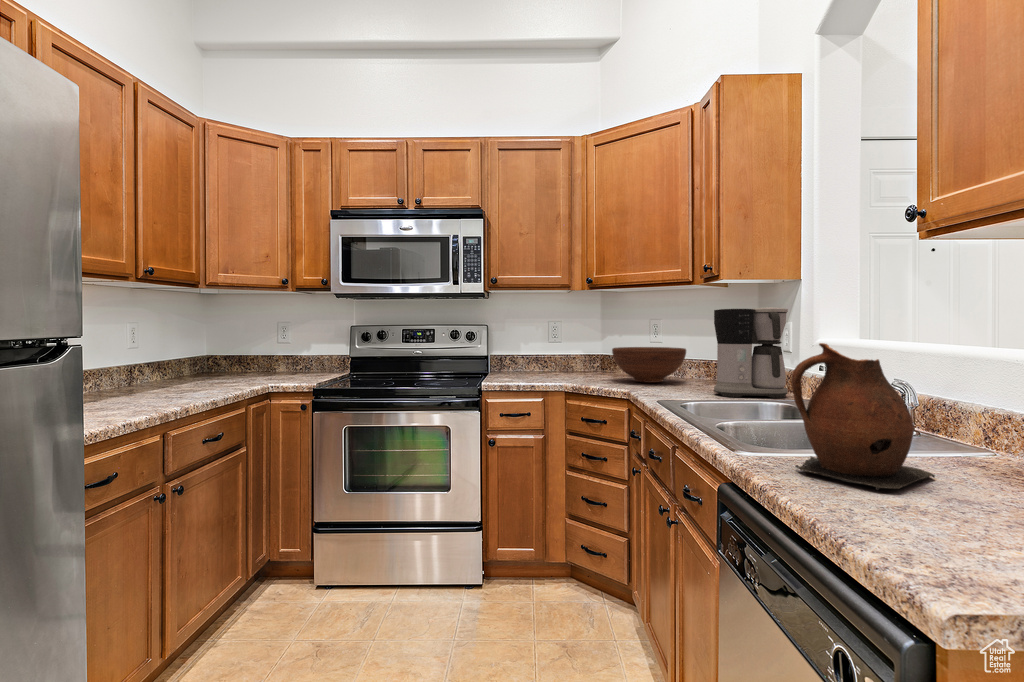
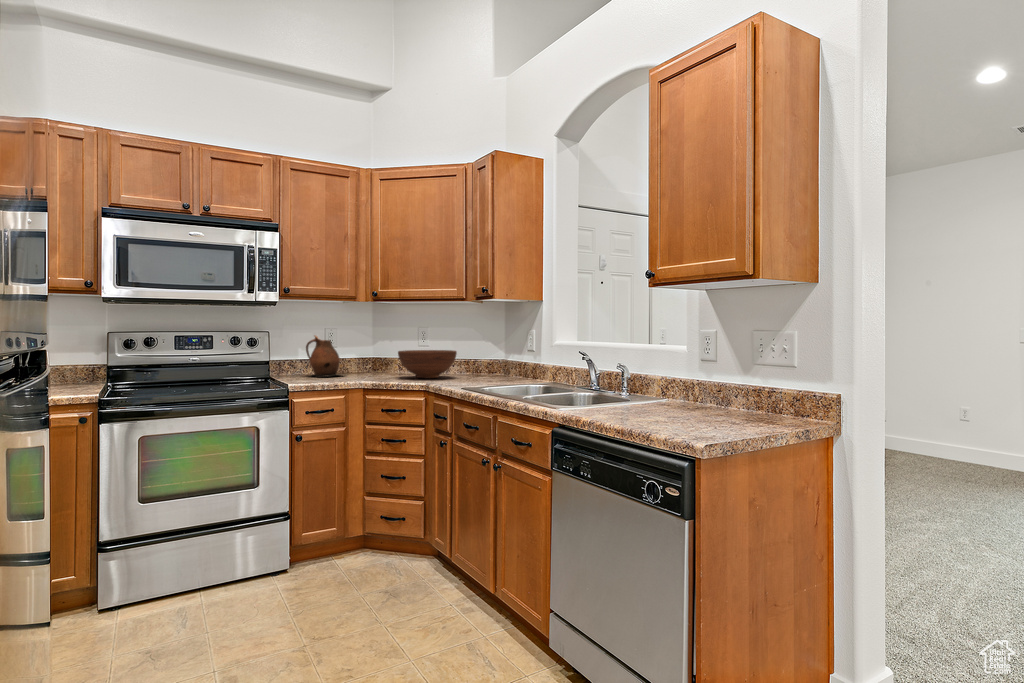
coffee maker: present [714,307,788,398] -> none [485,321,532,384]
ceramic pitcher: present [791,343,935,490] -> present [306,336,344,377]

